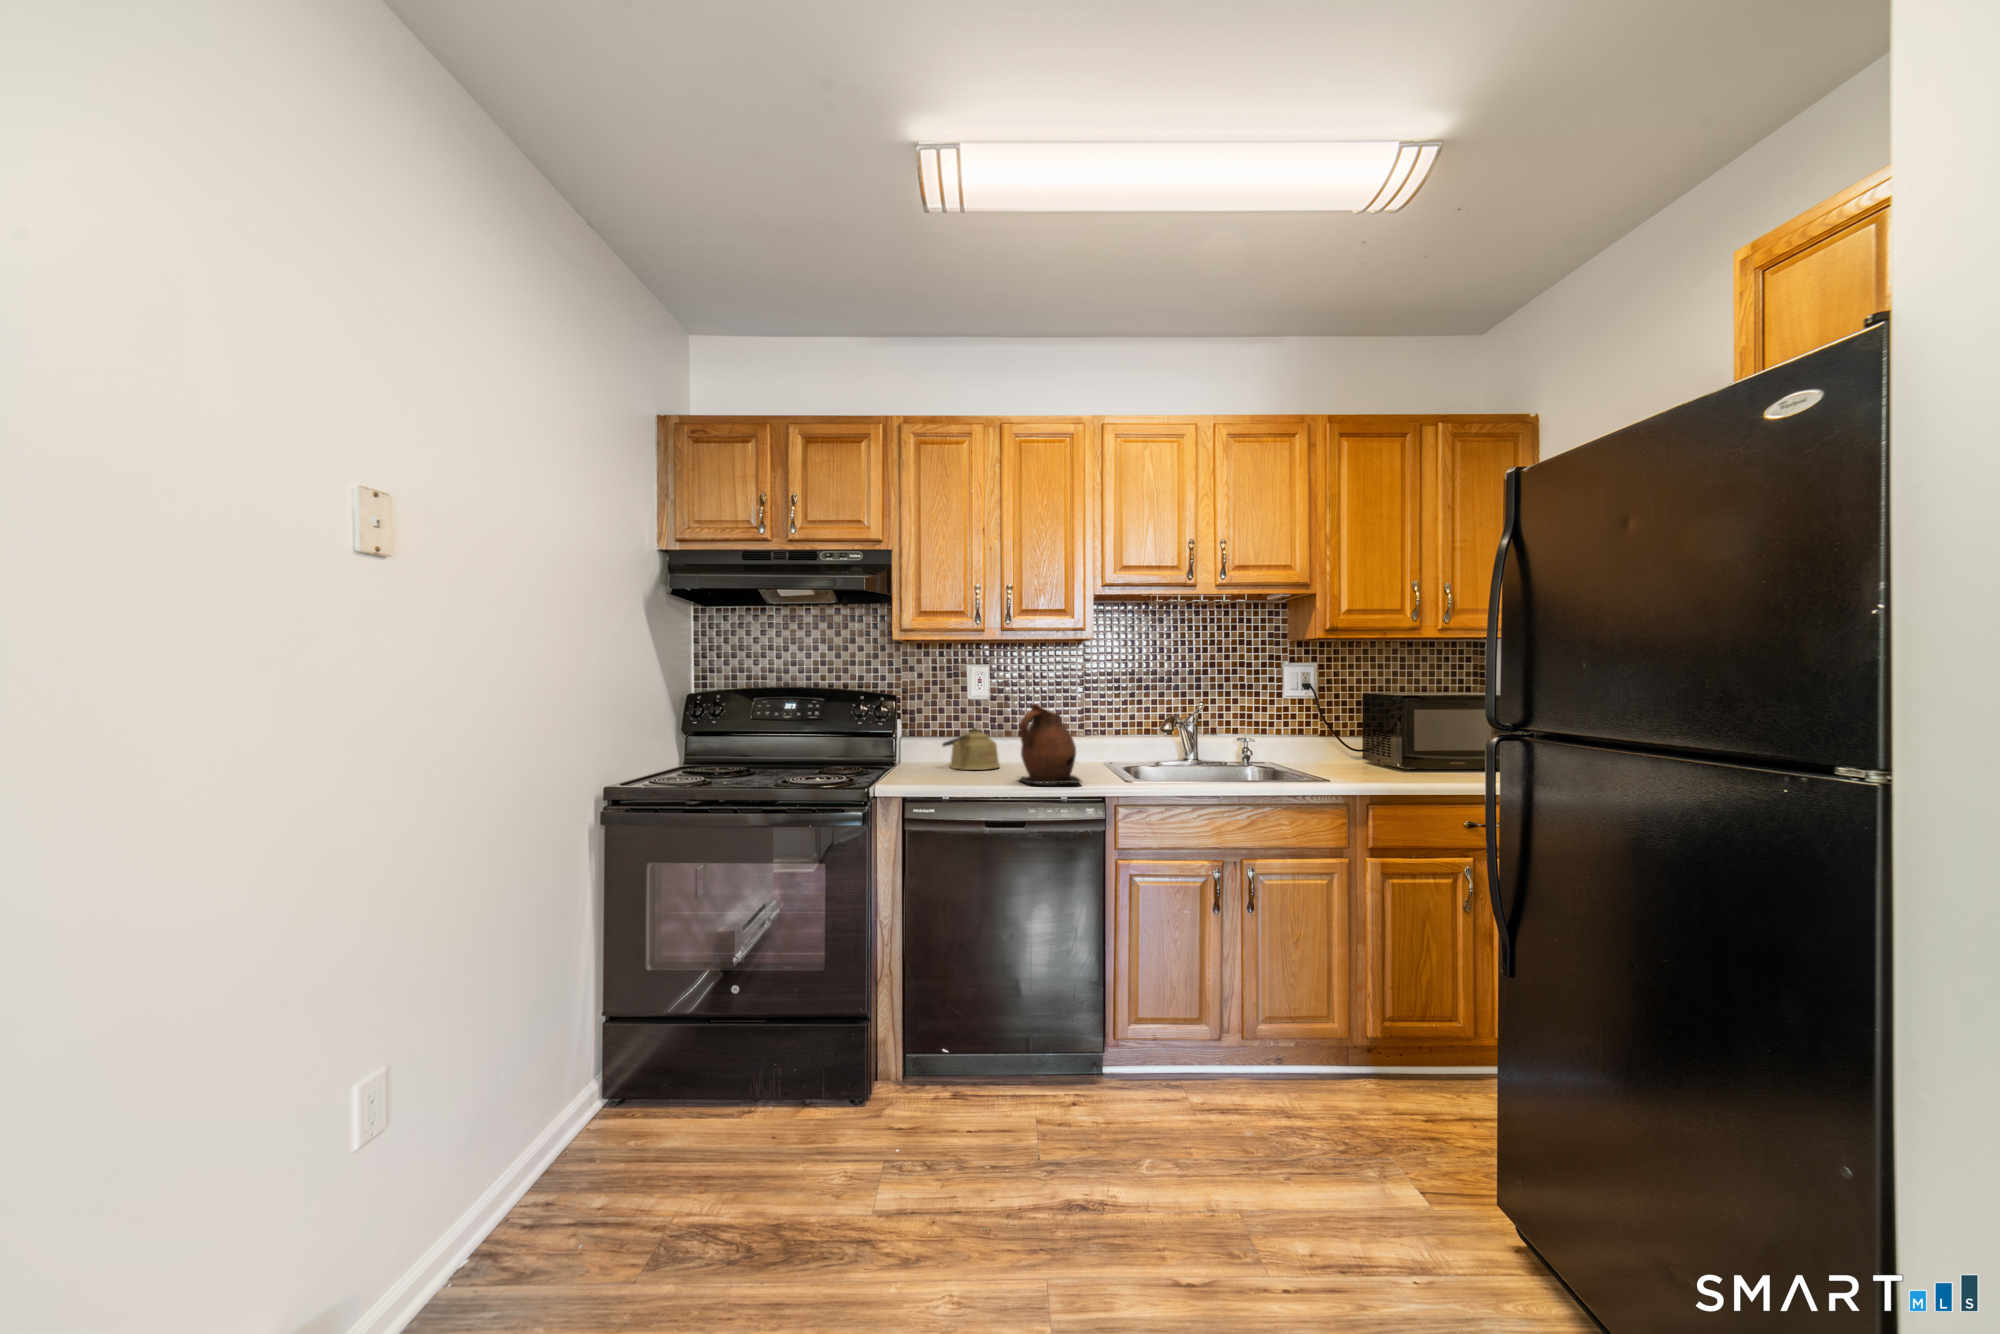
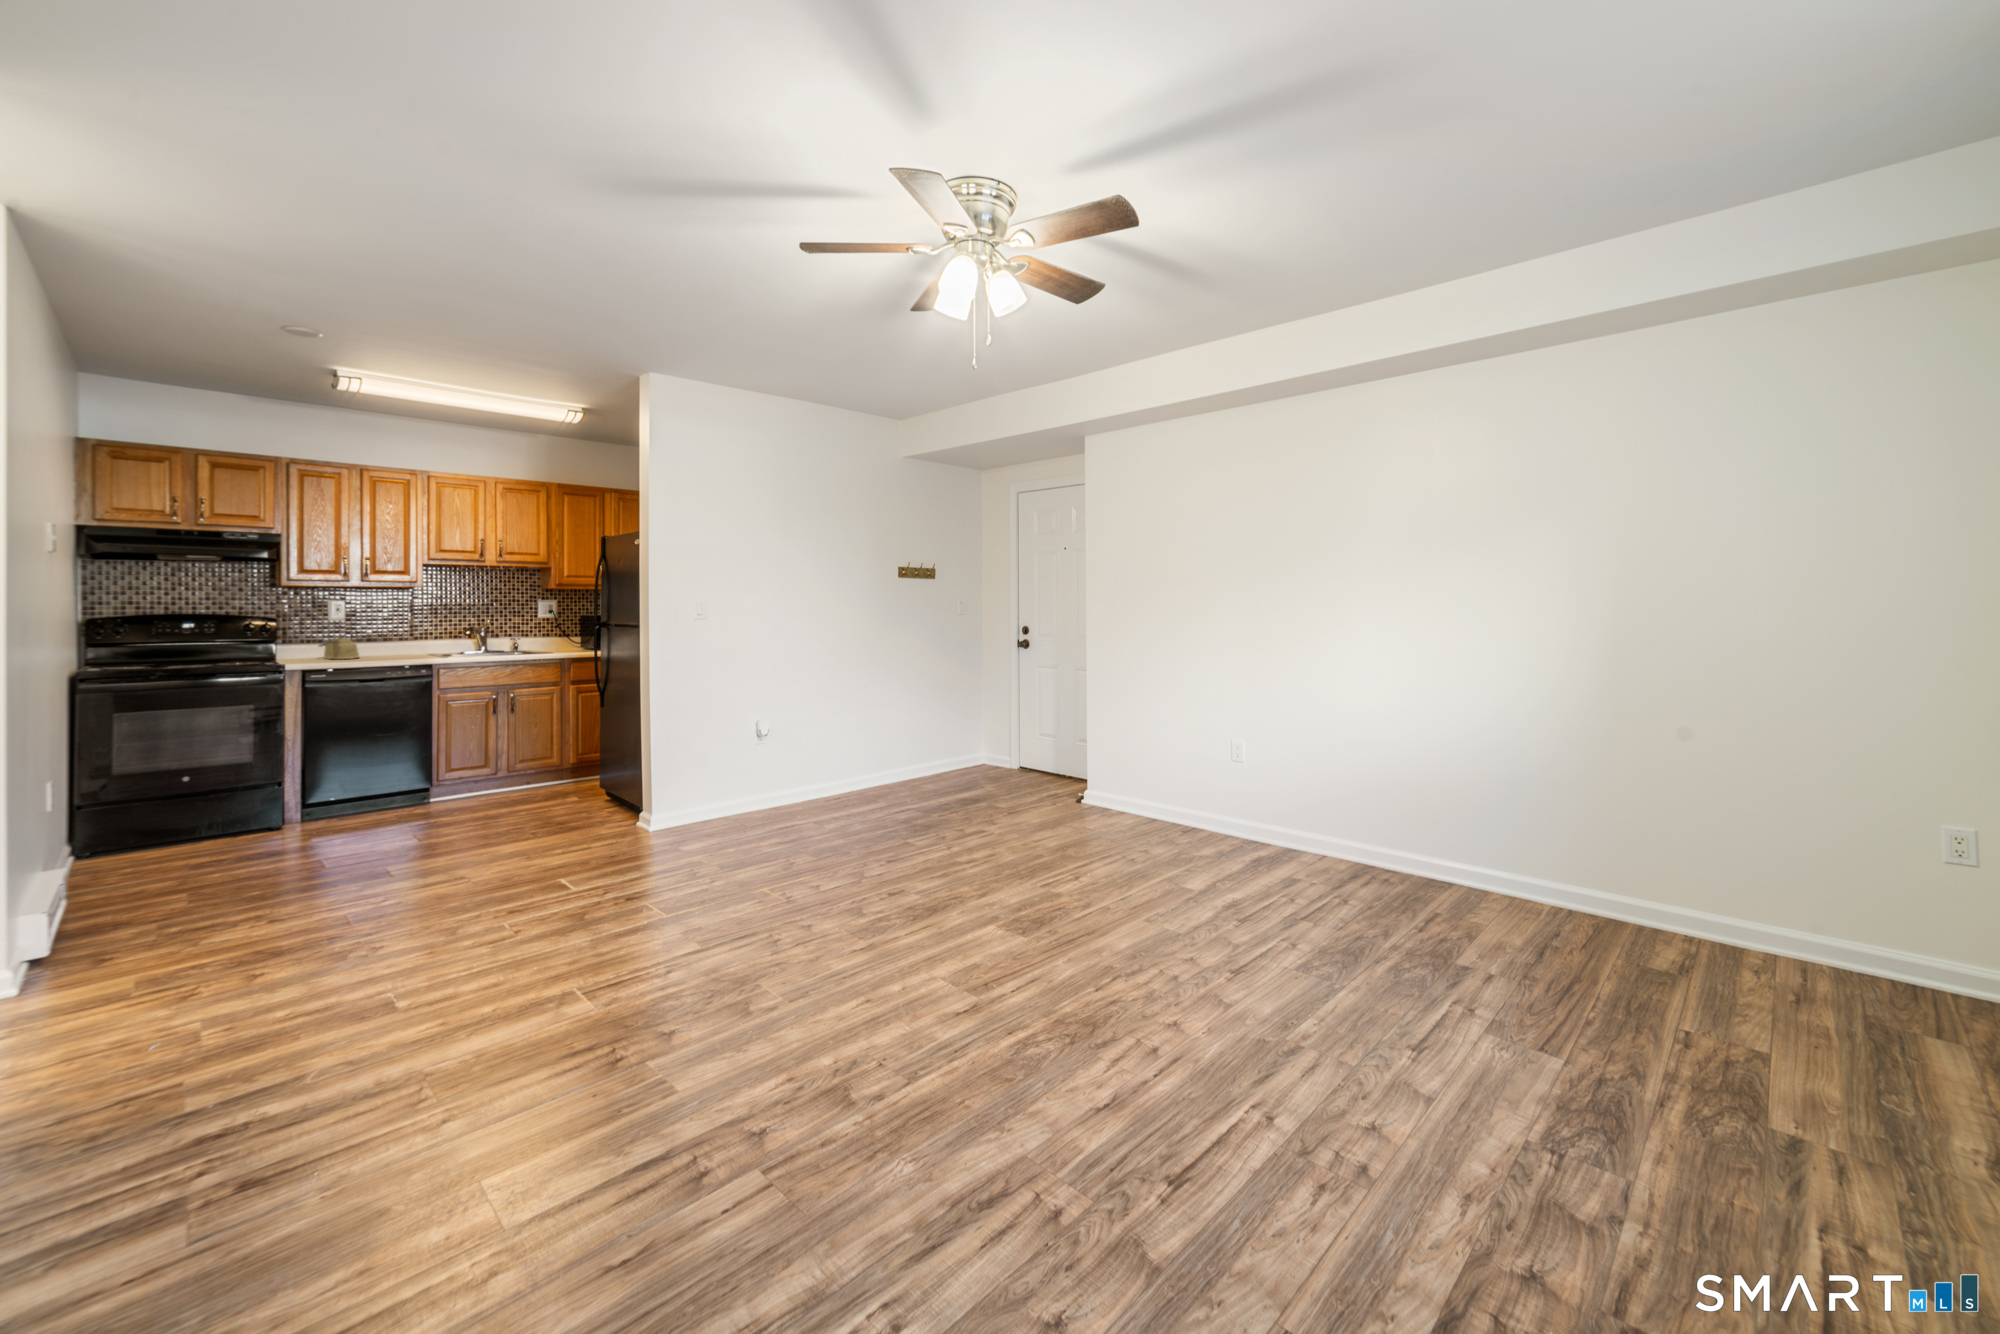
ceramic pitcher: present [1020,704,1081,783] -> none [378,623,421,663]

